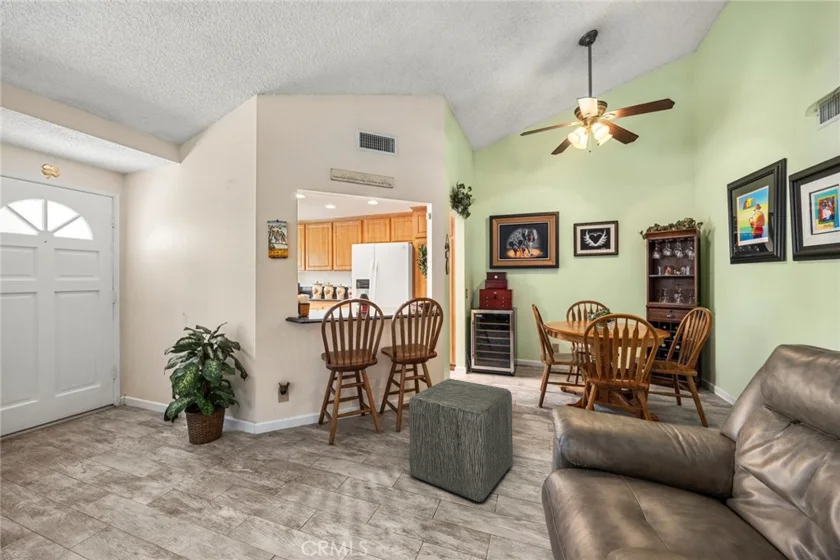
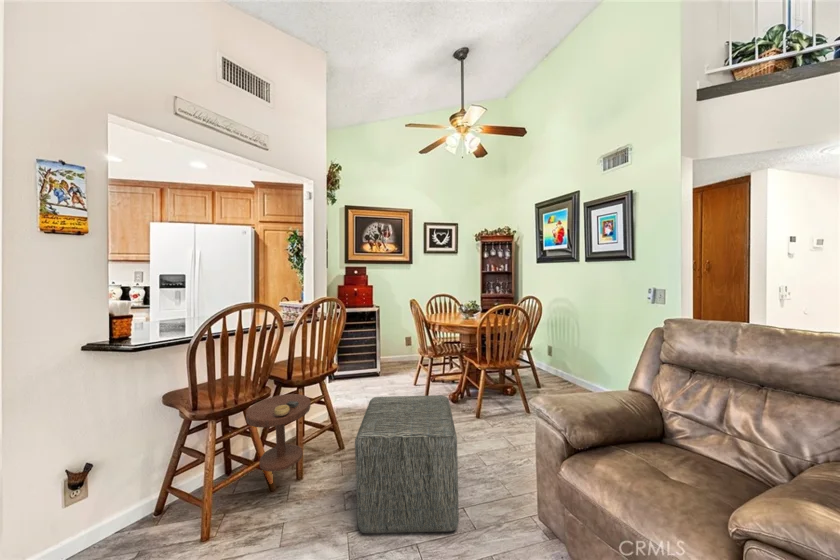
side table: none [353,362,396,447] -> present [246,394,311,472]

